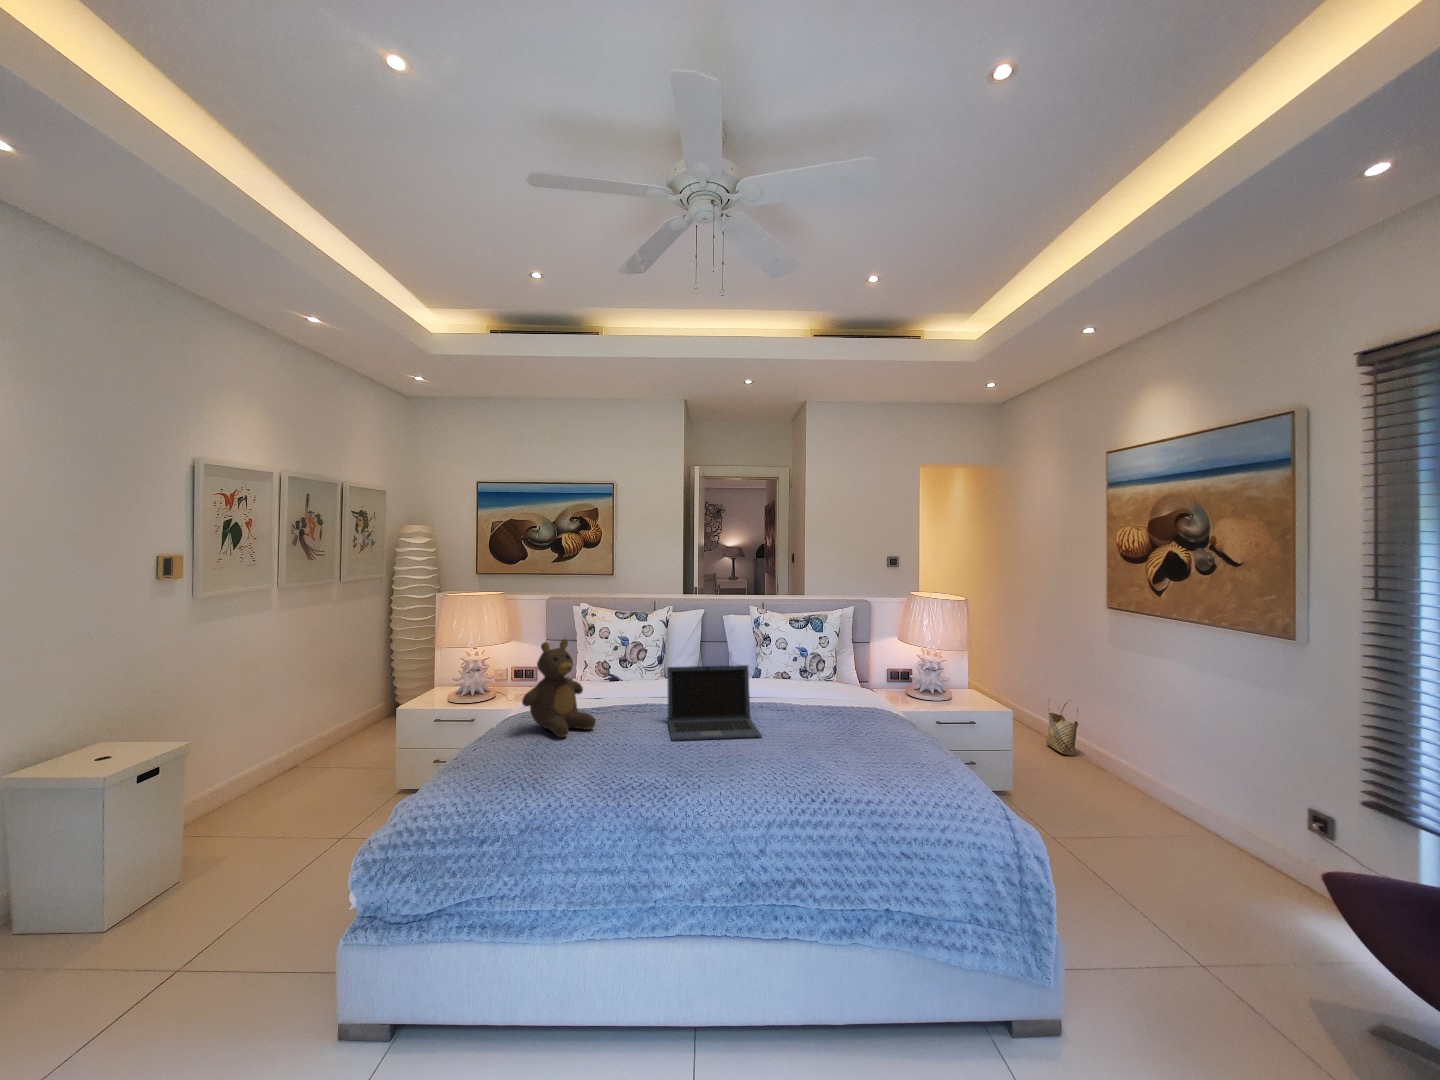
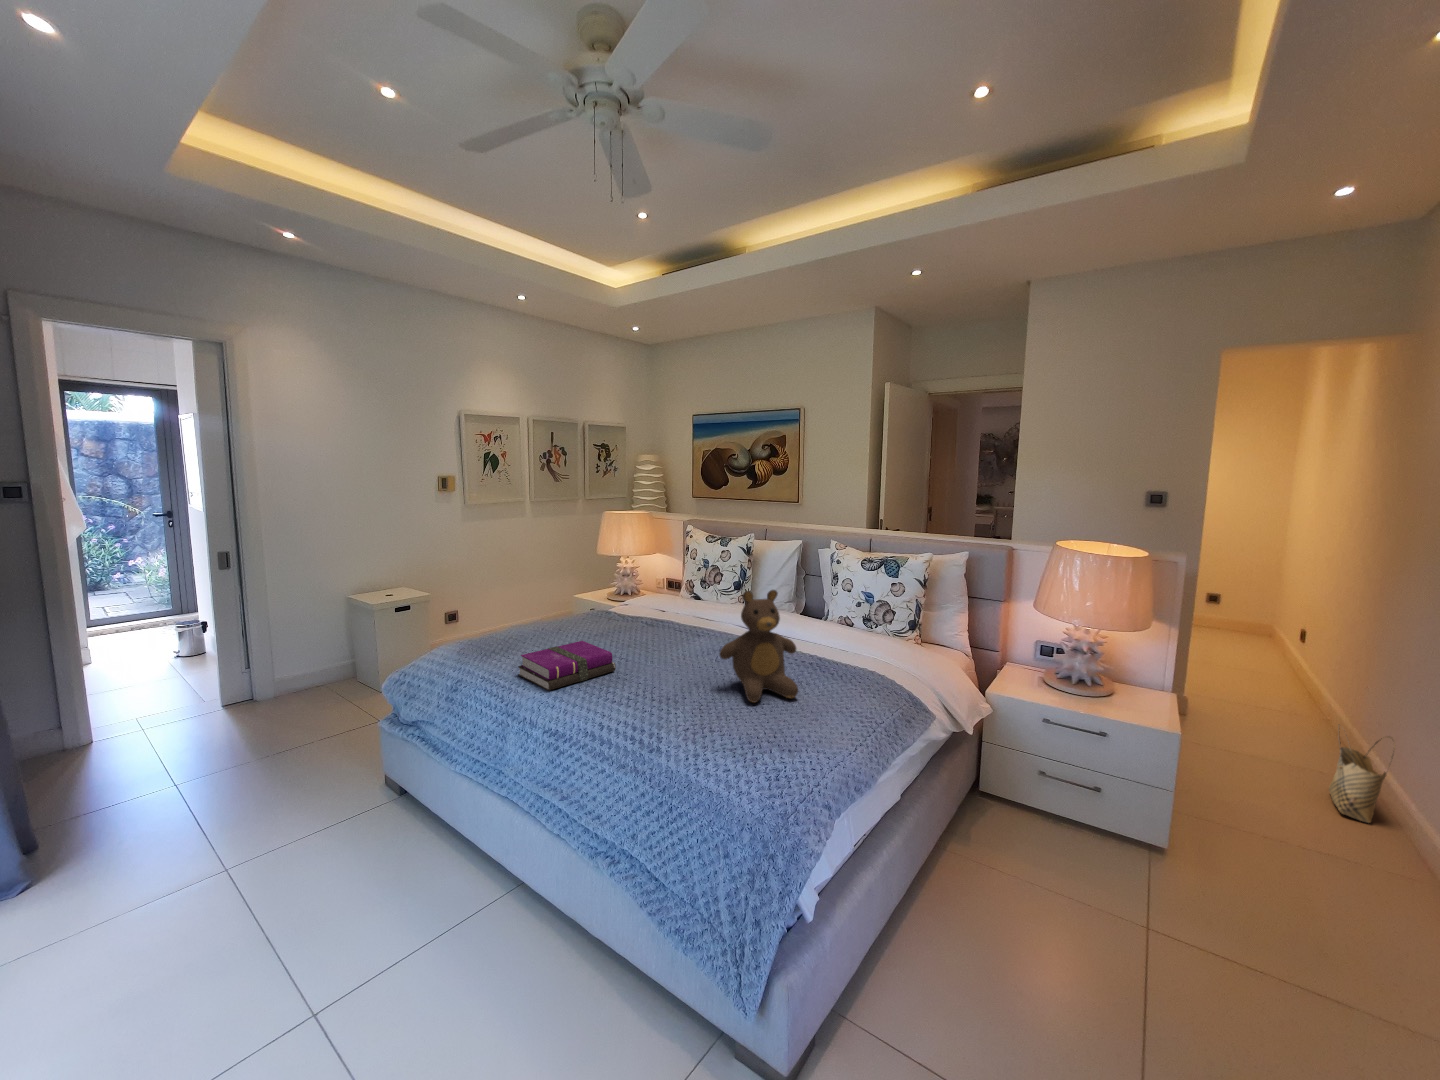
teddy bear: present [522,639,596,737] -> present [720,590,798,702]
laptop: present [667,665,762,741] -> none [620,592,730,674]
notebook: none [612,728,695,779] -> present [518,641,616,691]

